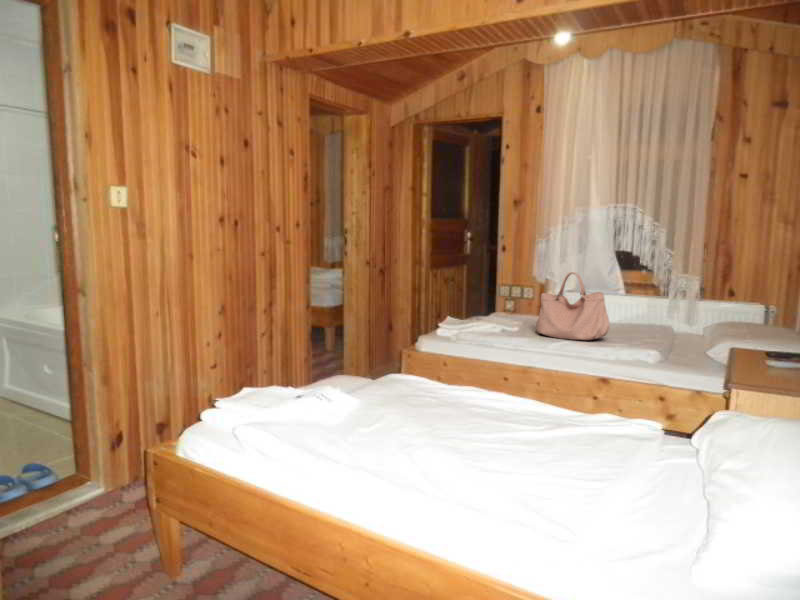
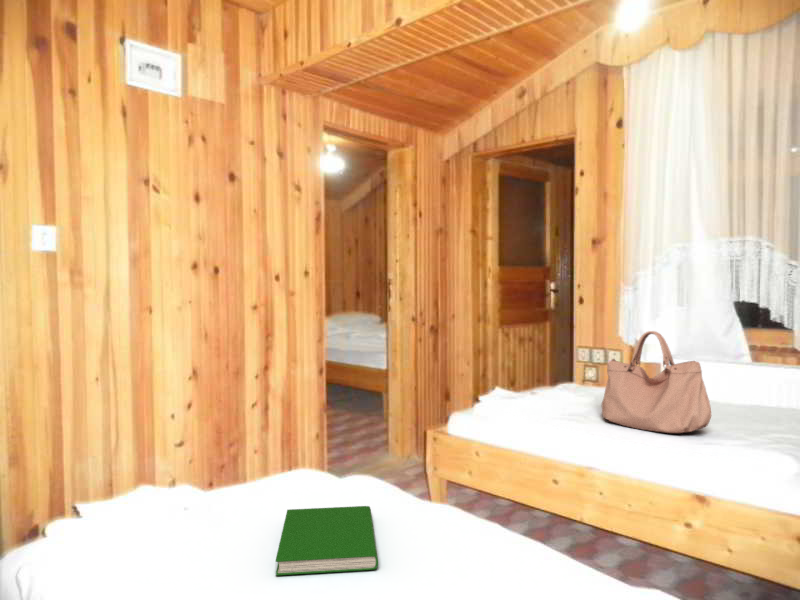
hardcover book: none [376,385,455,418] -> present [276,506,378,575]

